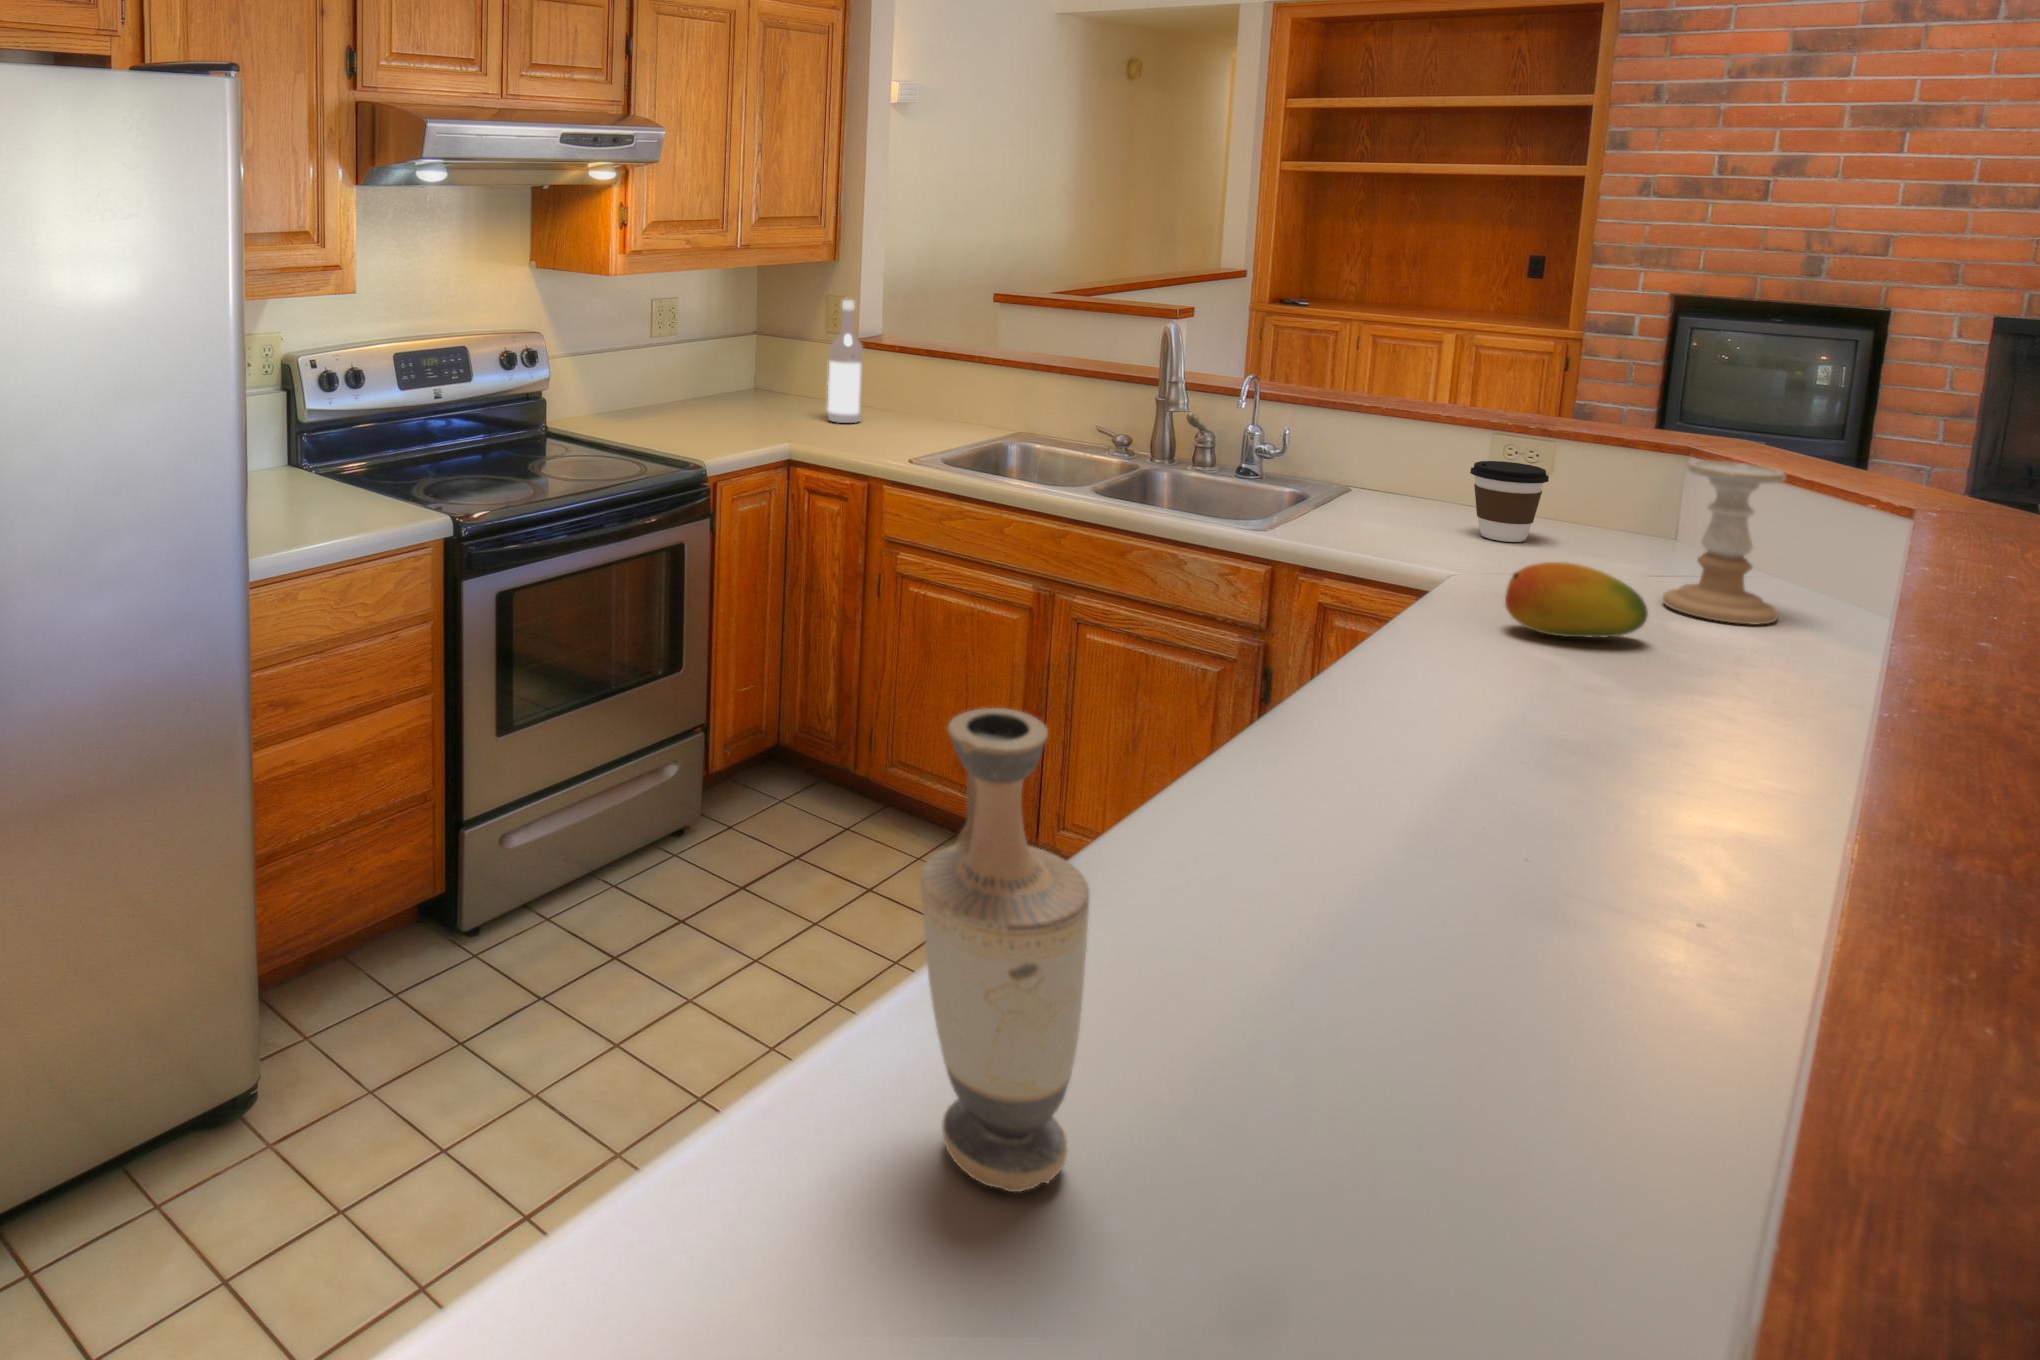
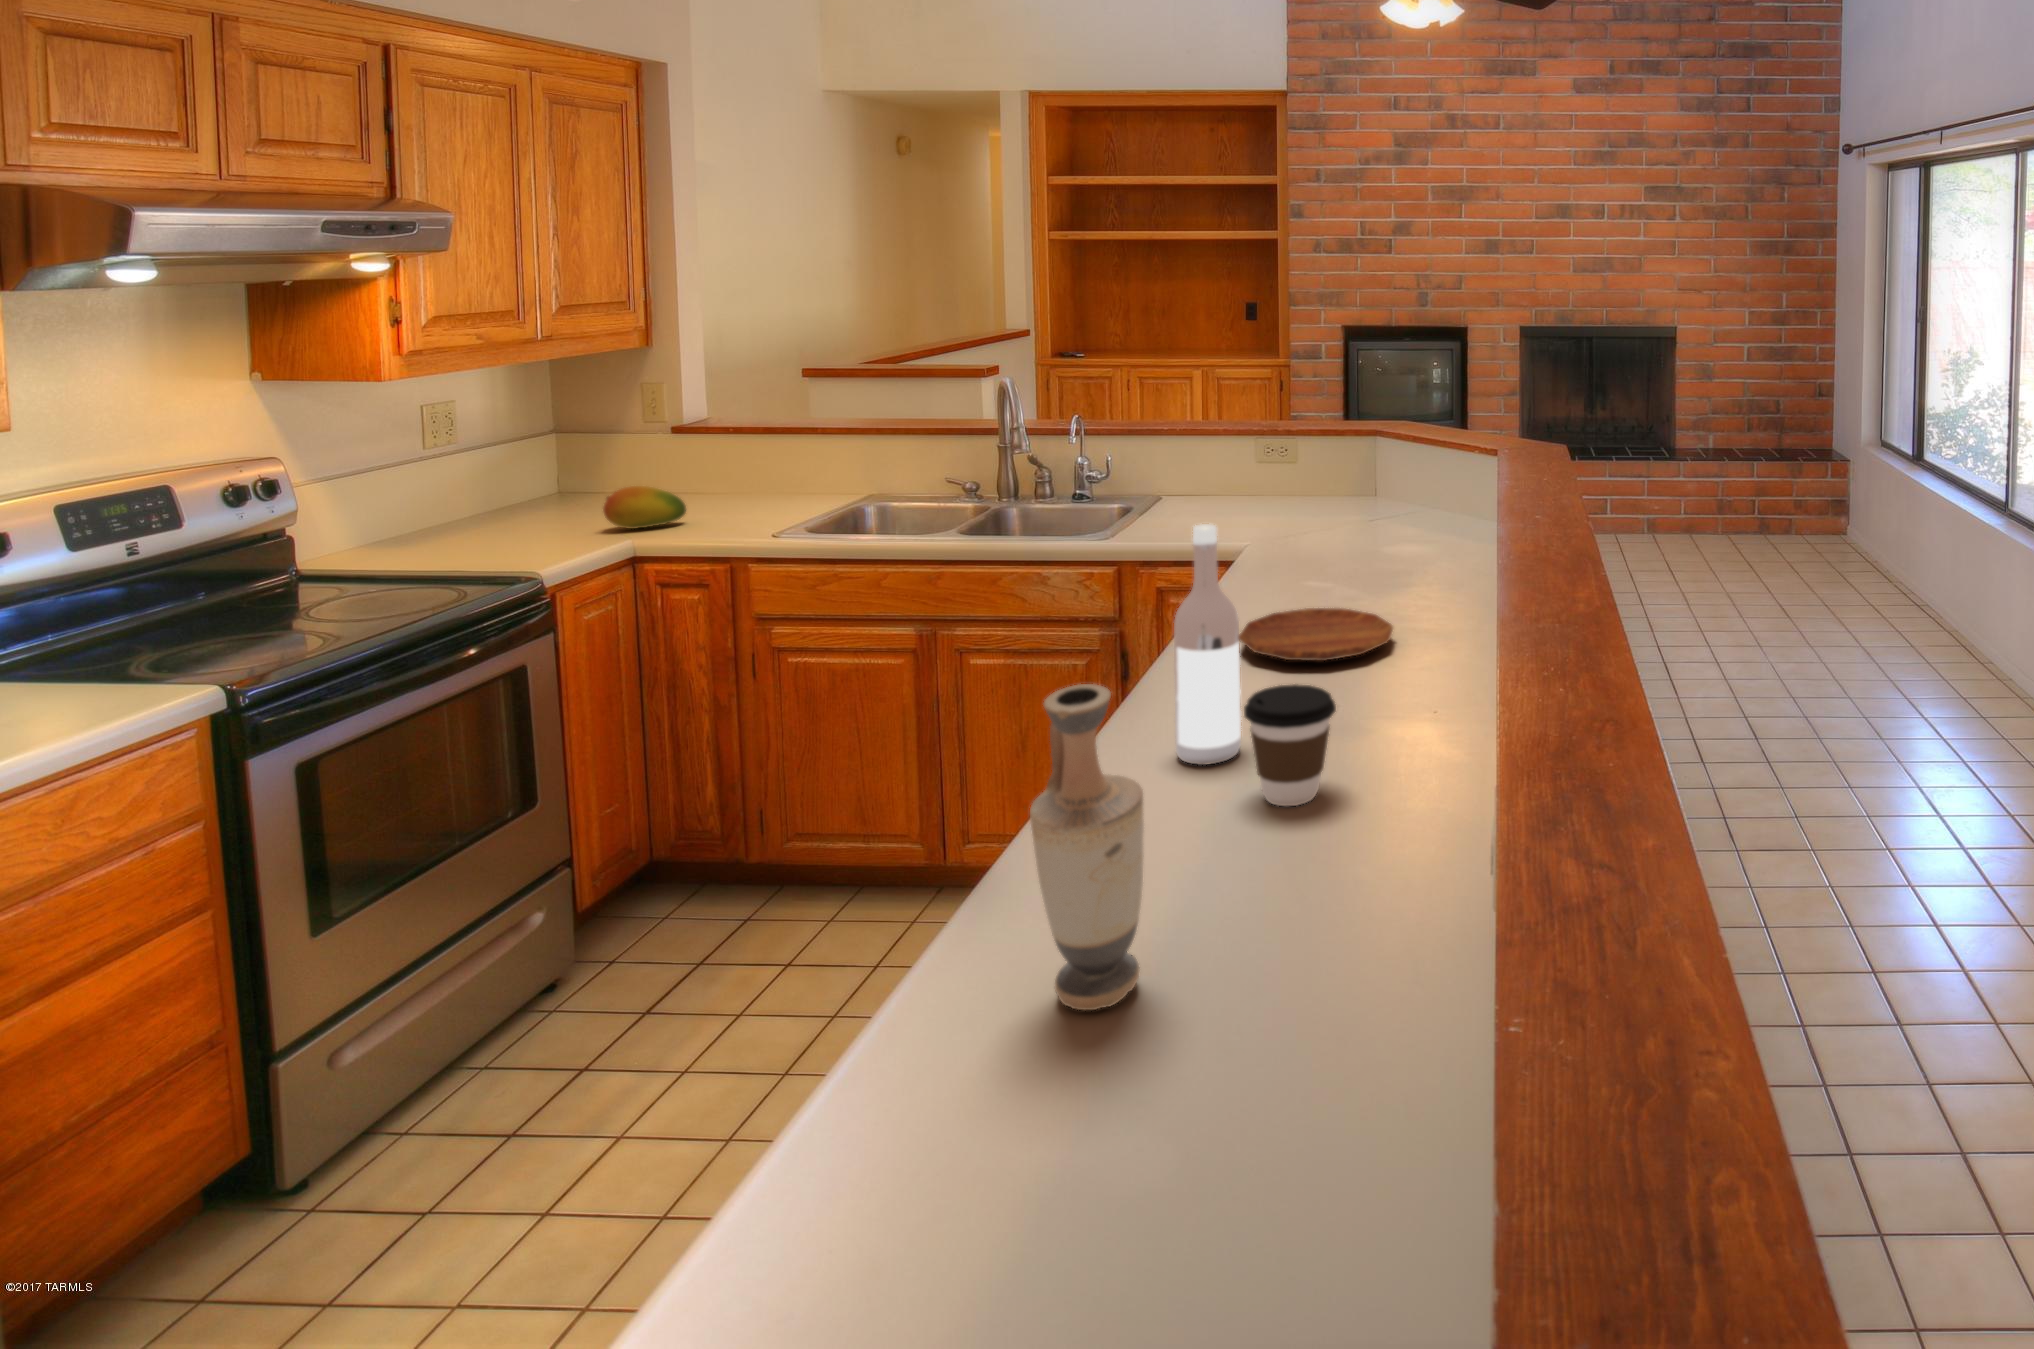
wine bottle: present [828,300,864,423] -> present [1174,524,1241,765]
coffee cup: present [1470,461,1549,542] -> present [1244,684,1336,806]
candle holder: present [1663,461,1786,624] -> none [1353,448,1409,549]
fruit: present [1505,562,1648,638] -> present [603,486,686,529]
tray: none [1405,677,1703,781] -> present [1239,608,1393,661]

